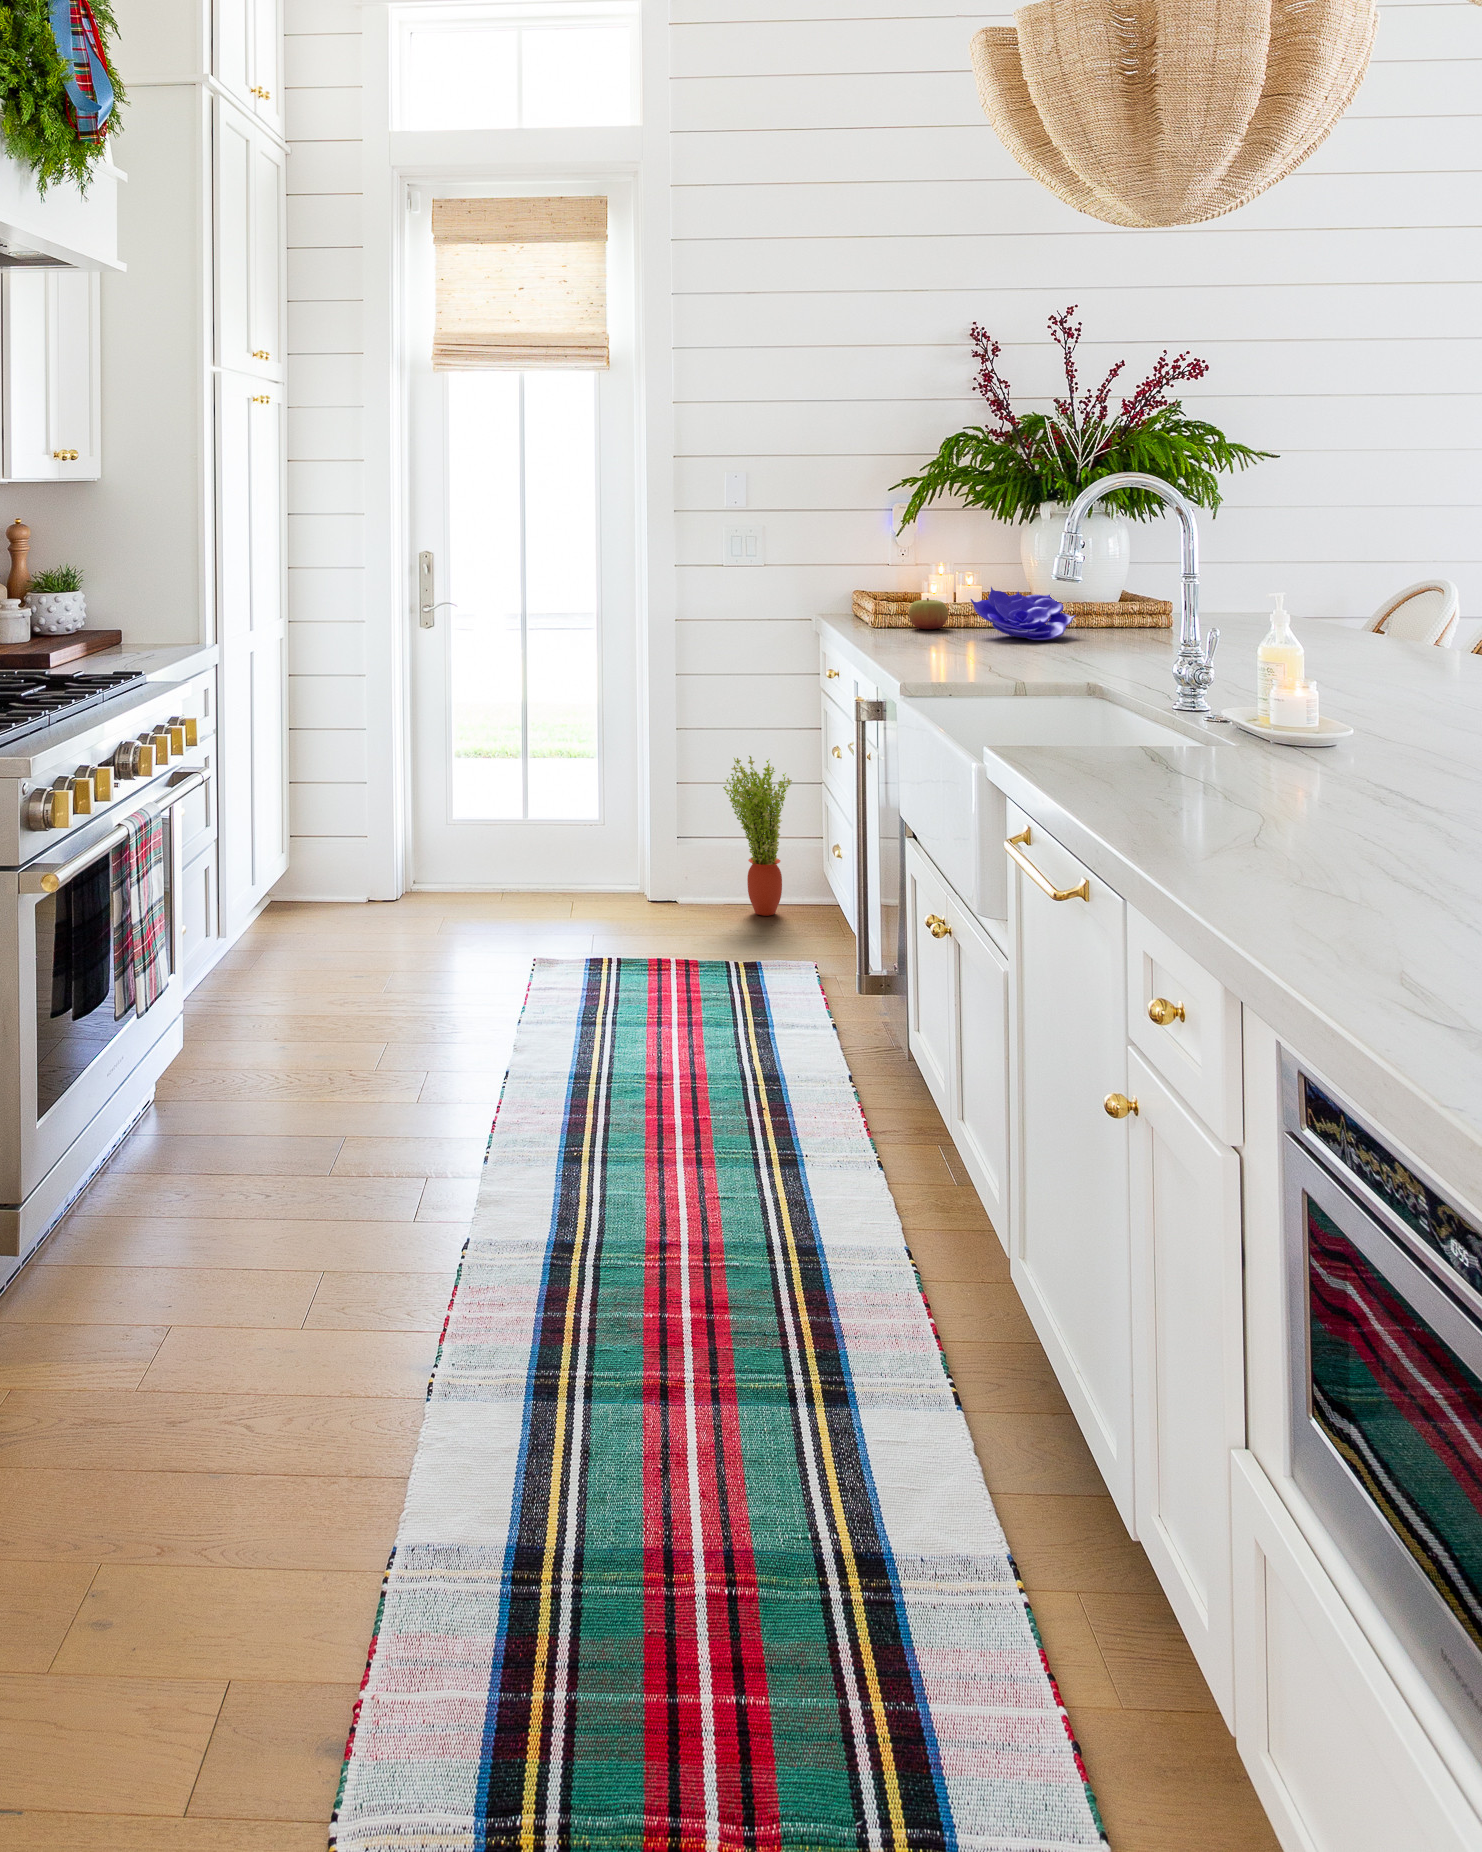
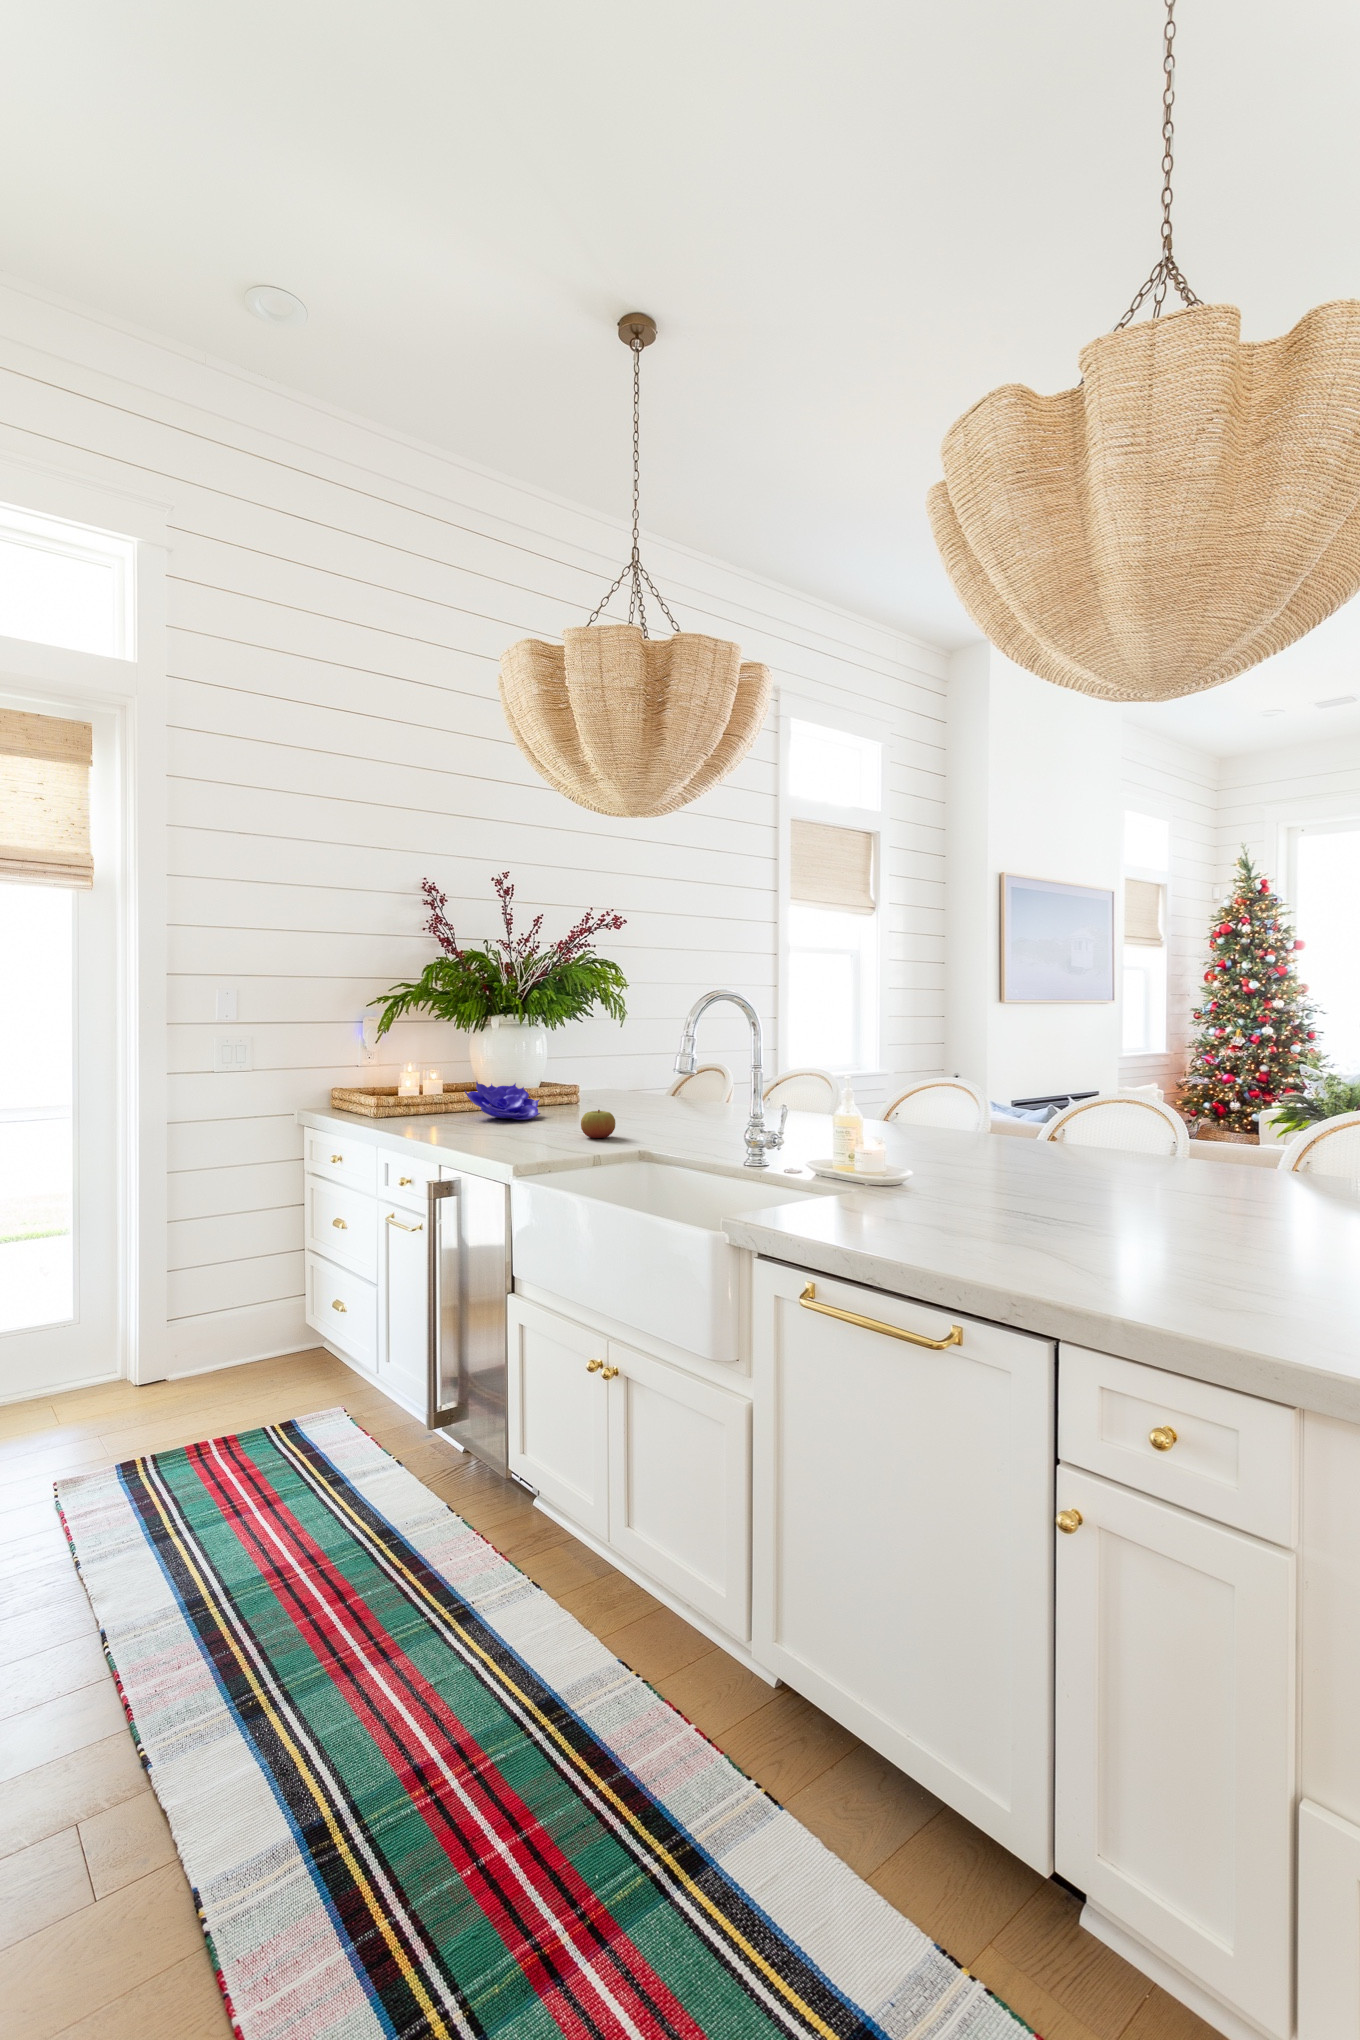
apple: present [909,598,948,629] -> present [581,1110,616,1138]
potted plant: present [723,756,792,916] -> none [224,1237,290,1375]

